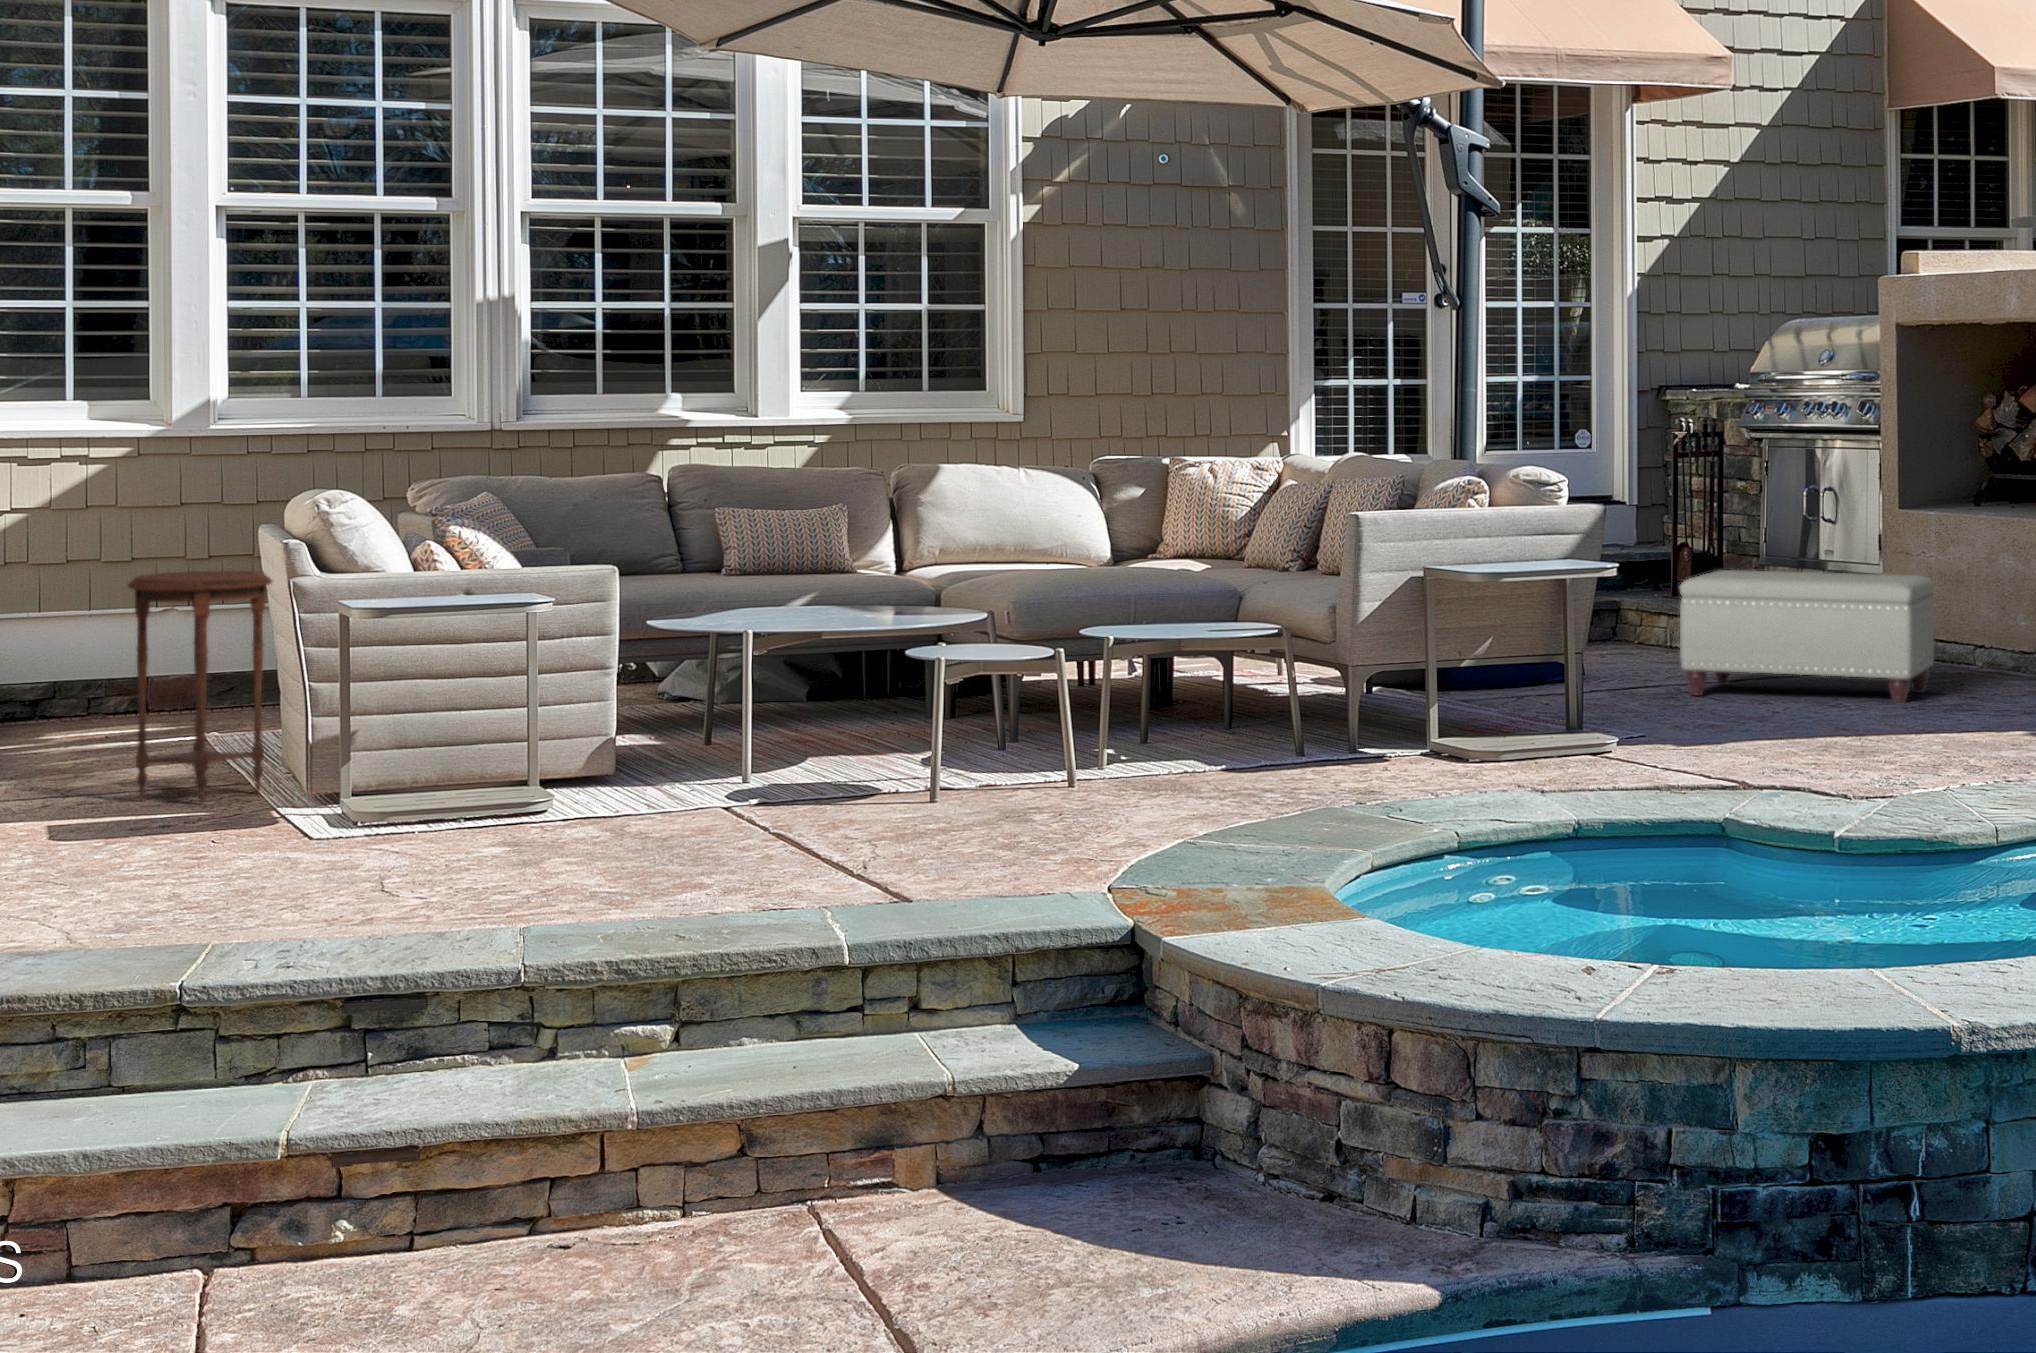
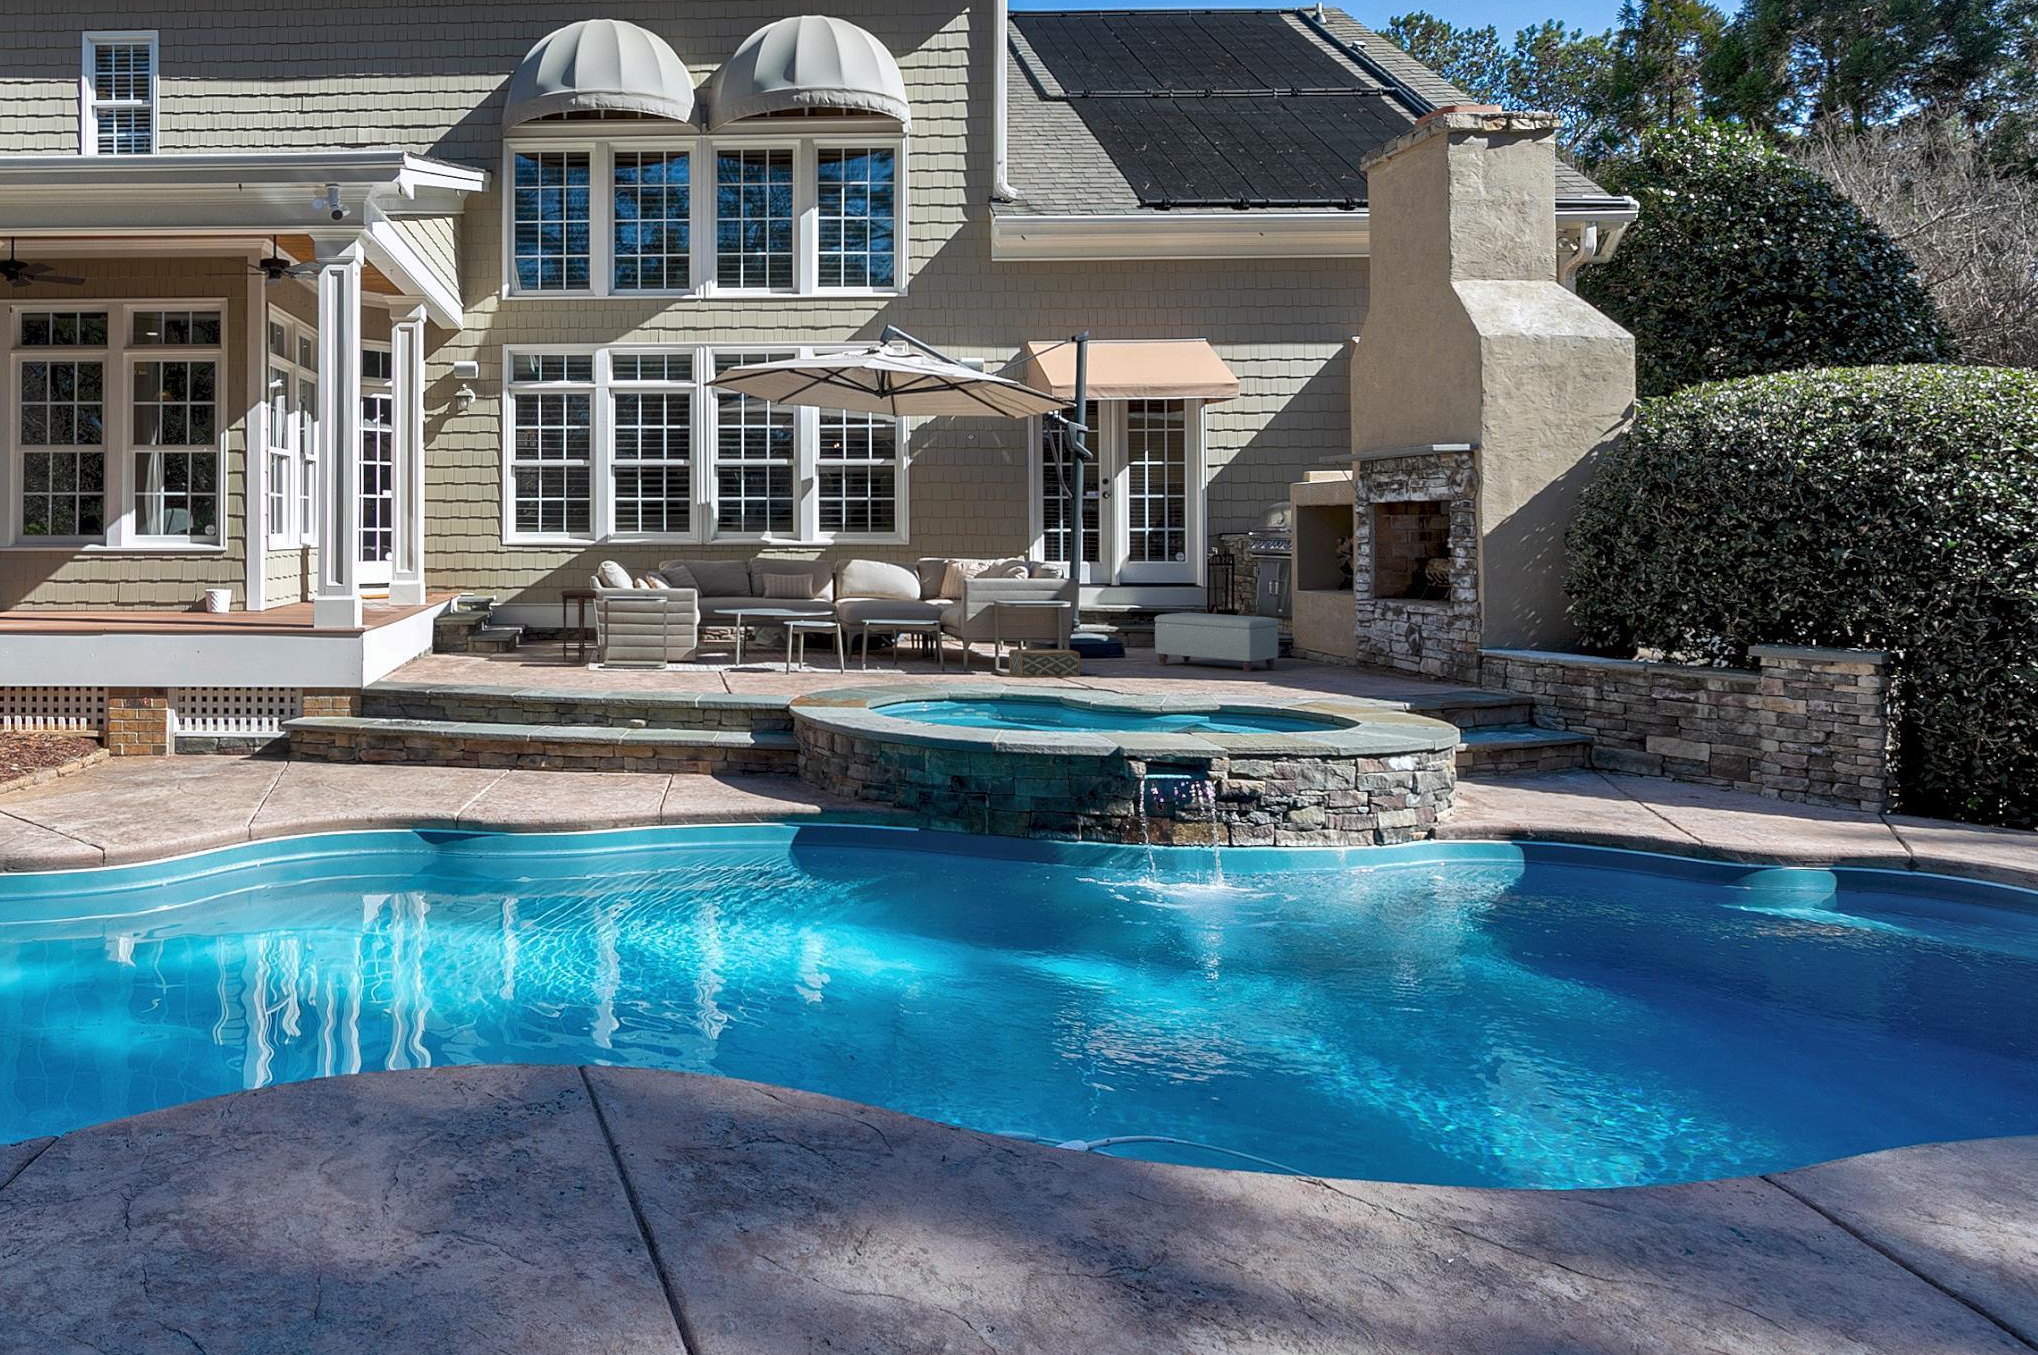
woven basket: none [1447,676,1620,756] -> present [1009,649,1080,677]

